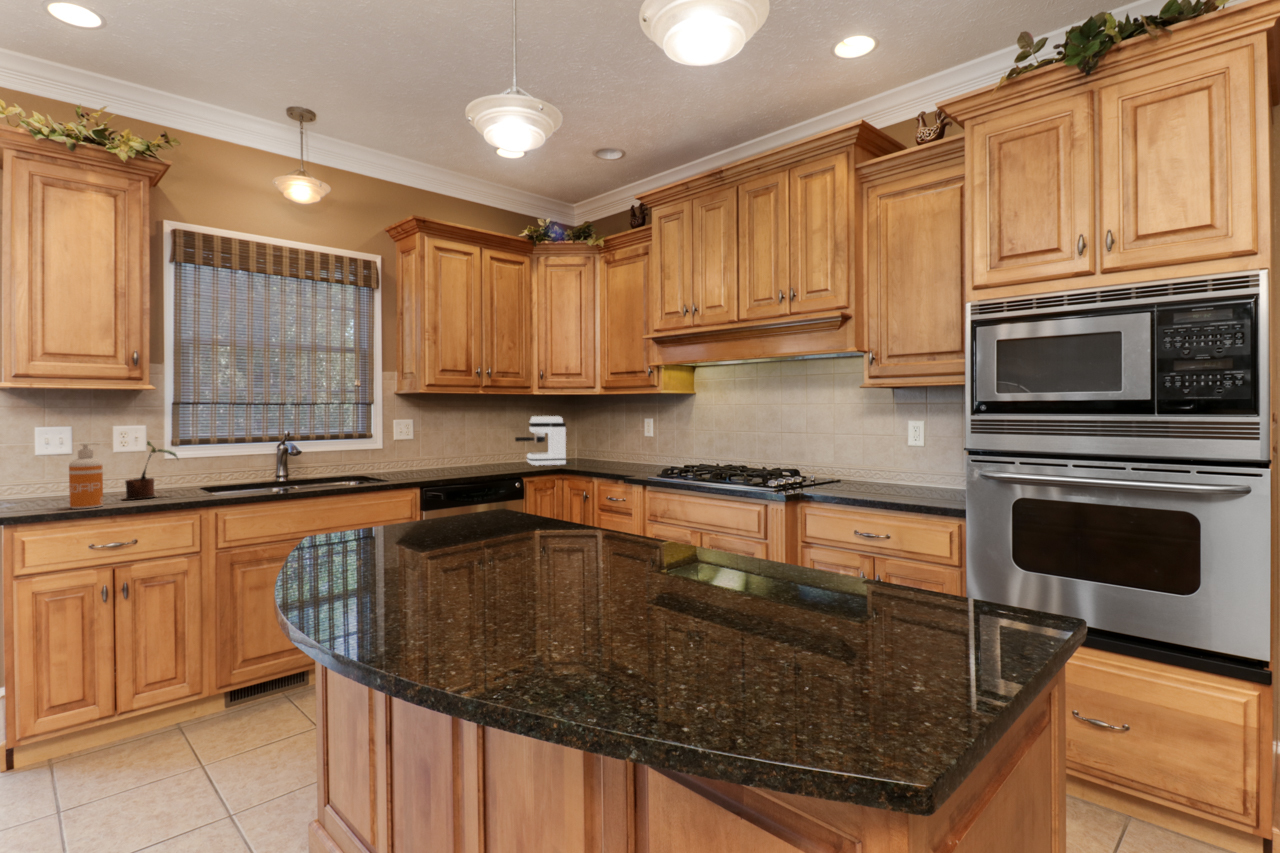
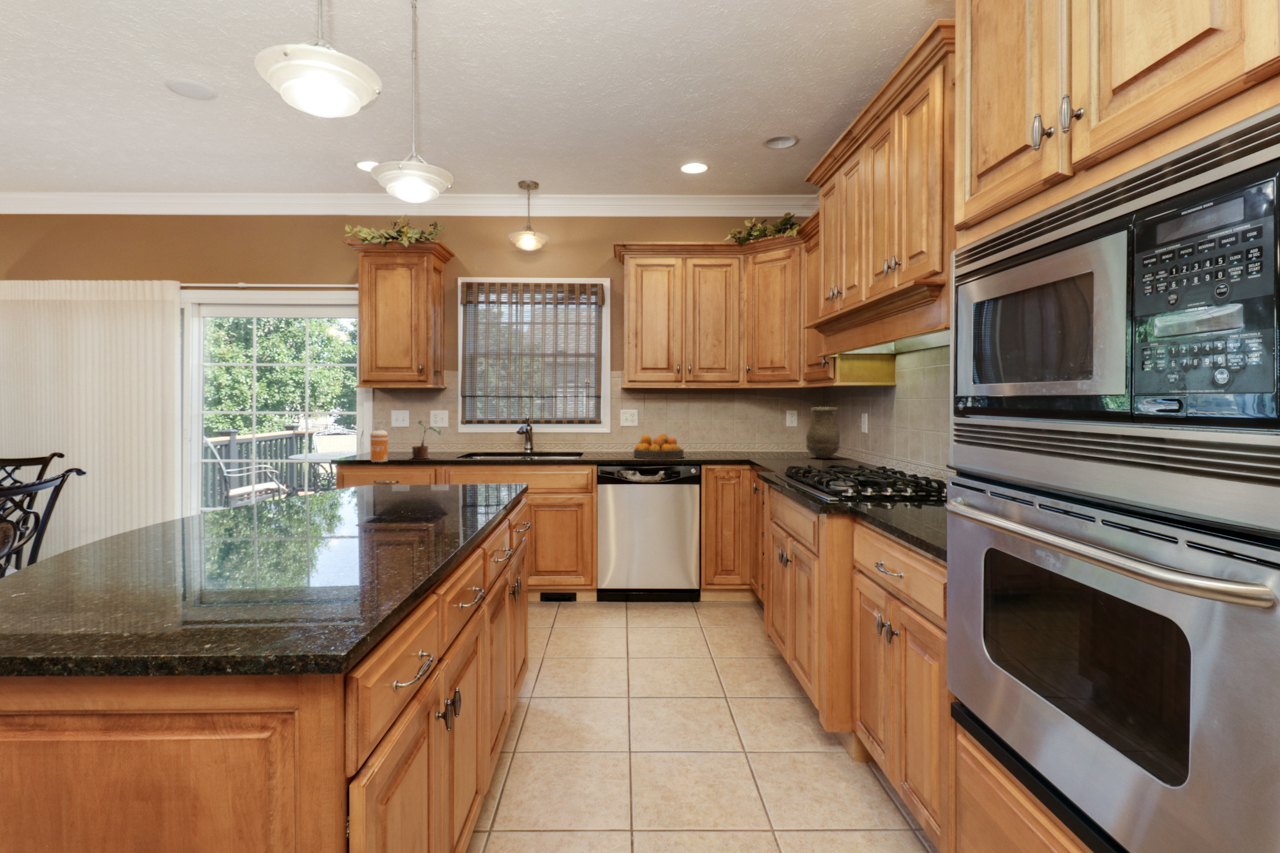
vase: none [575,413,609,460] -> present [806,407,840,459]
coffee maker: present [515,416,566,466] -> none [730,410,778,461]
fruit bowl: none [419,445,477,473] -> present [634,434,684,459]

